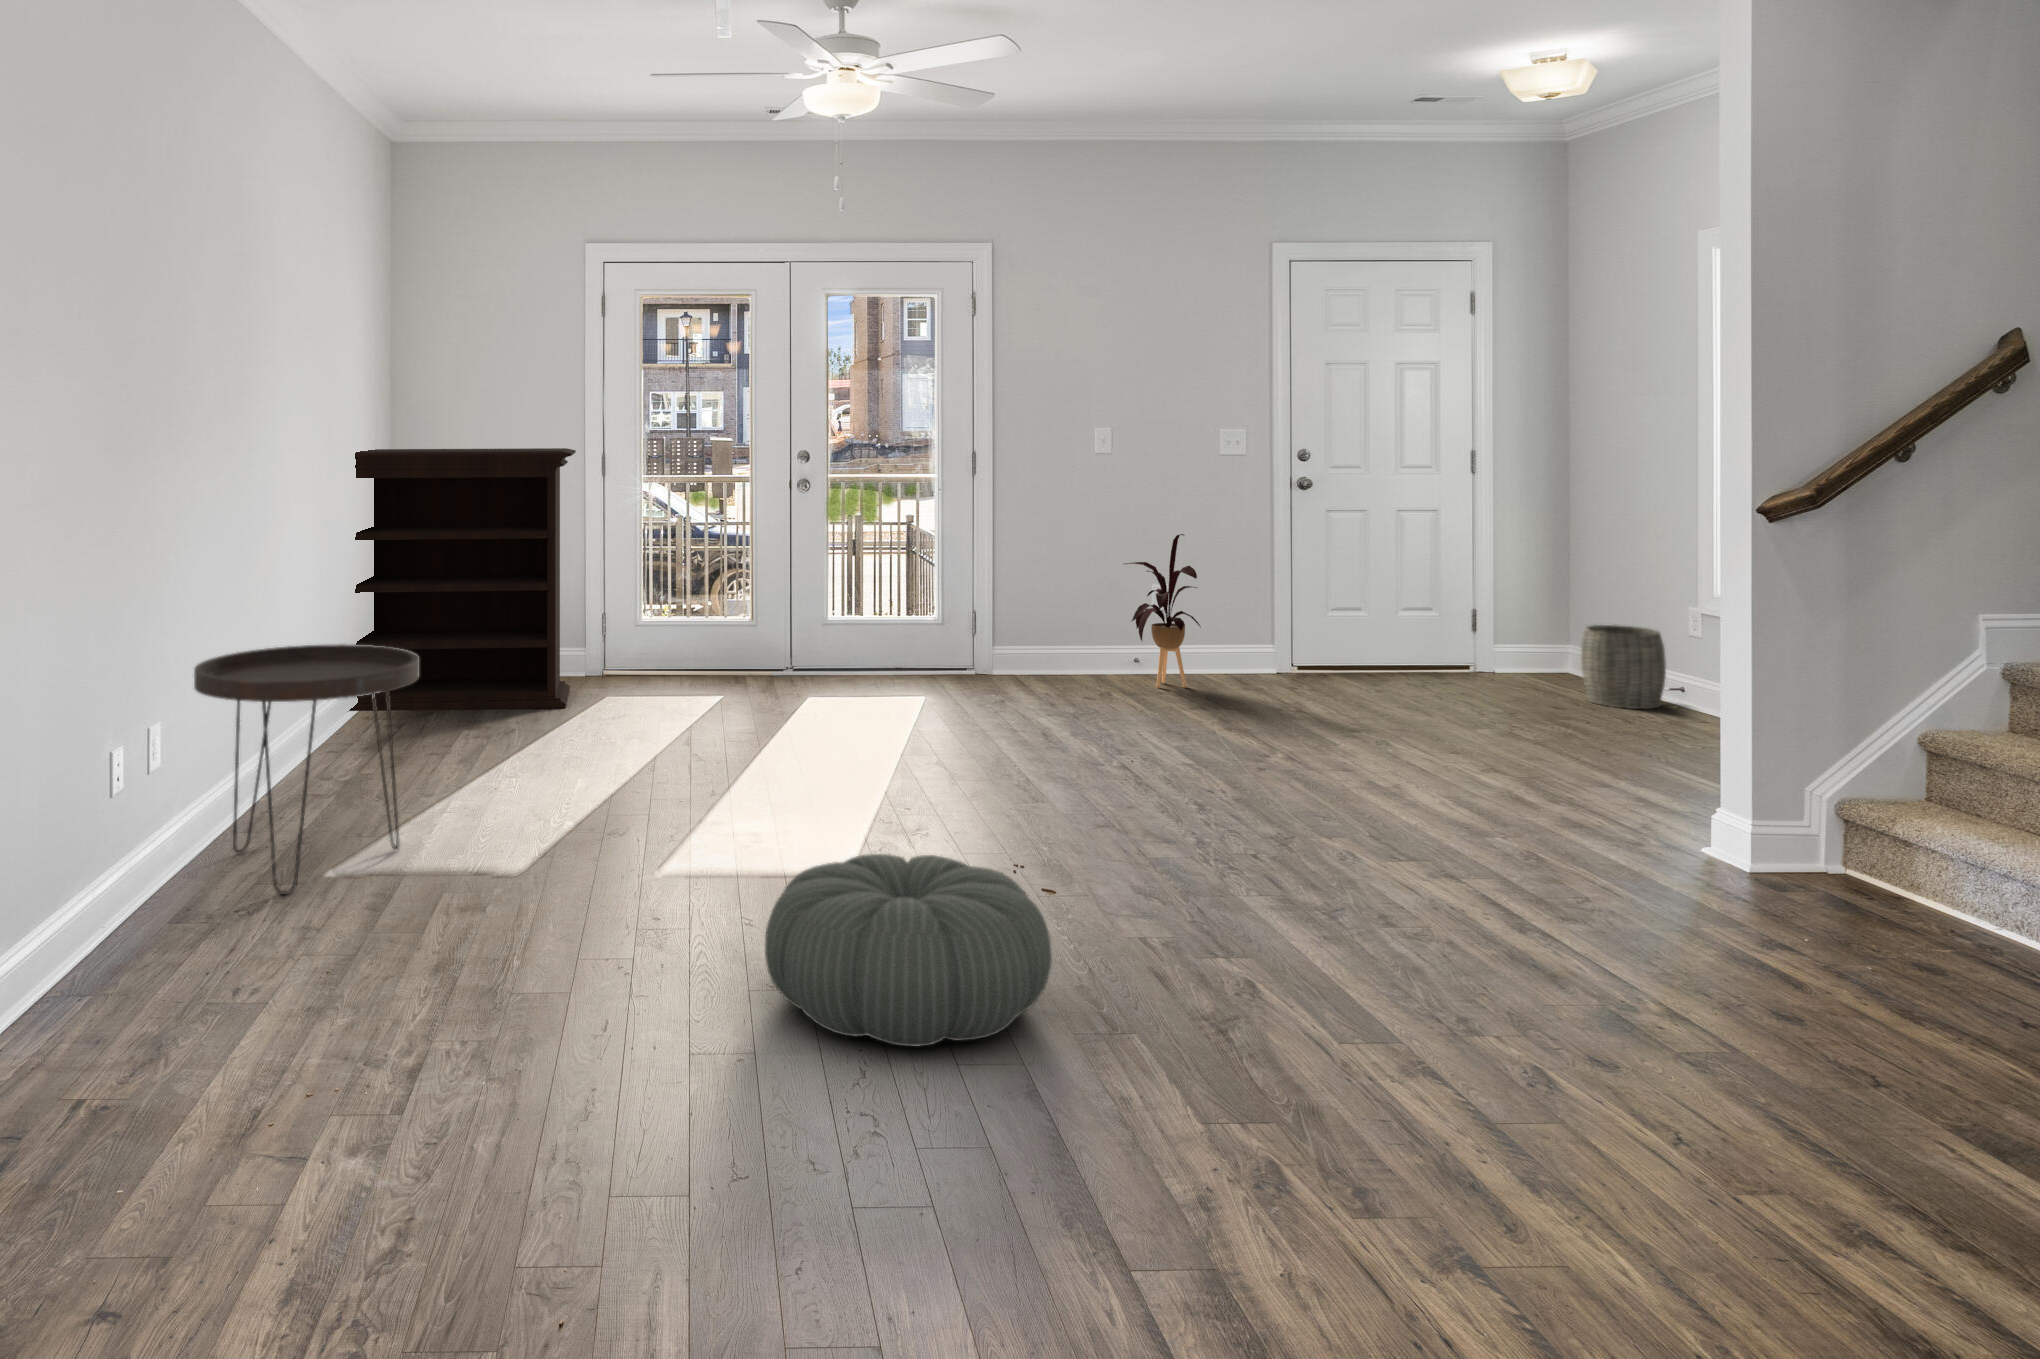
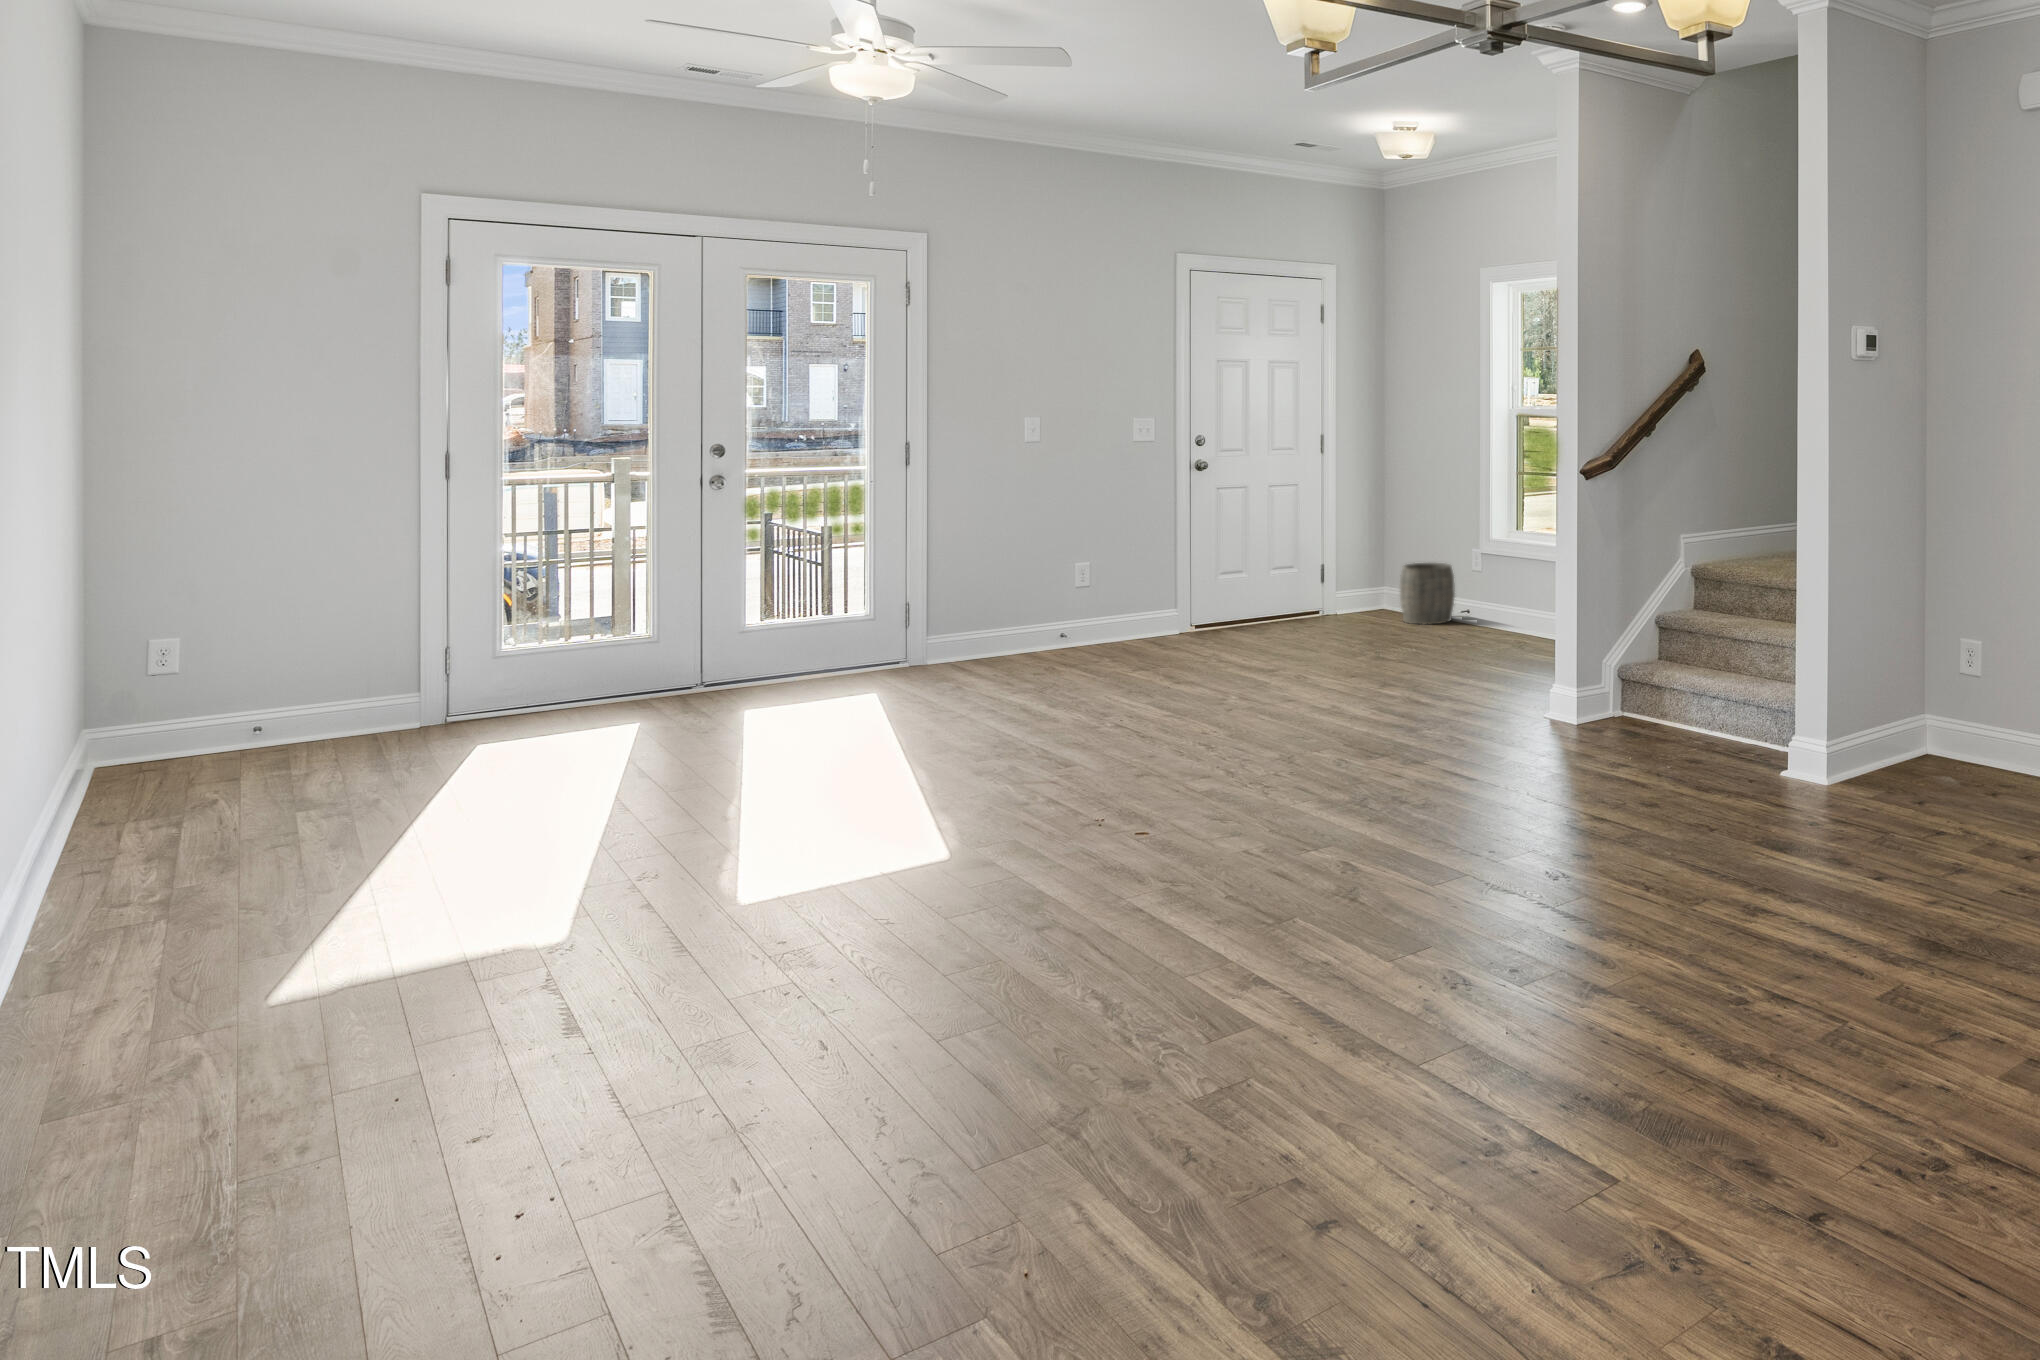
bookshelf: present [349,448,576,711] -> none [42,462,445,828]
house plant: present [1125,534,1201,687] -> none [1047,515,1122,655]
side table: present [194,644,419,895] -> none [48,715,412,1040]
pouf: present [765,854,1052,1046] -> none [958,815,1219,984]

